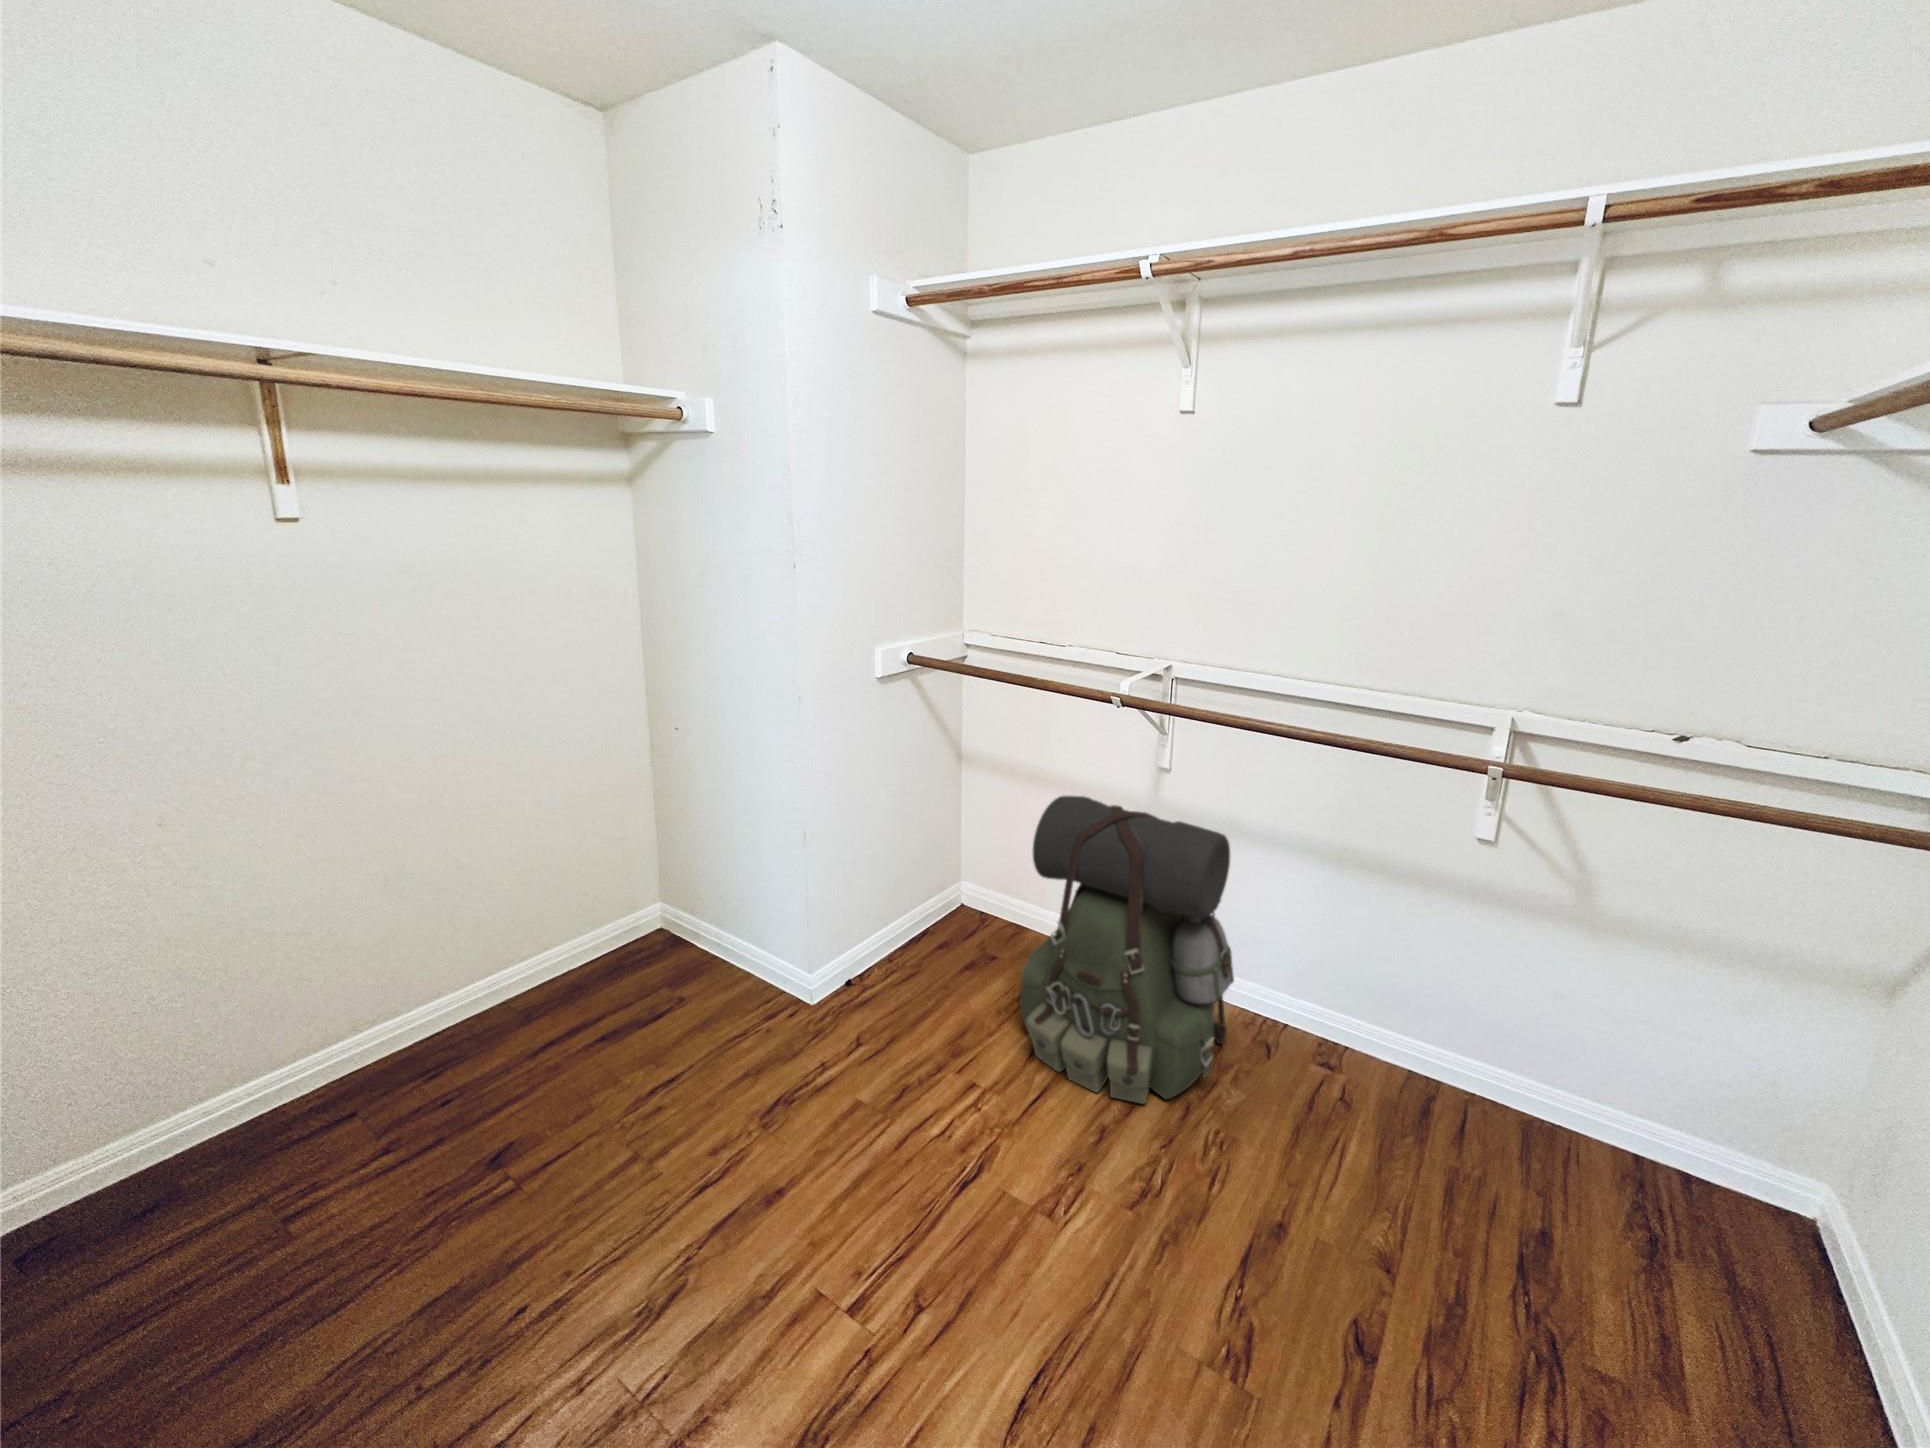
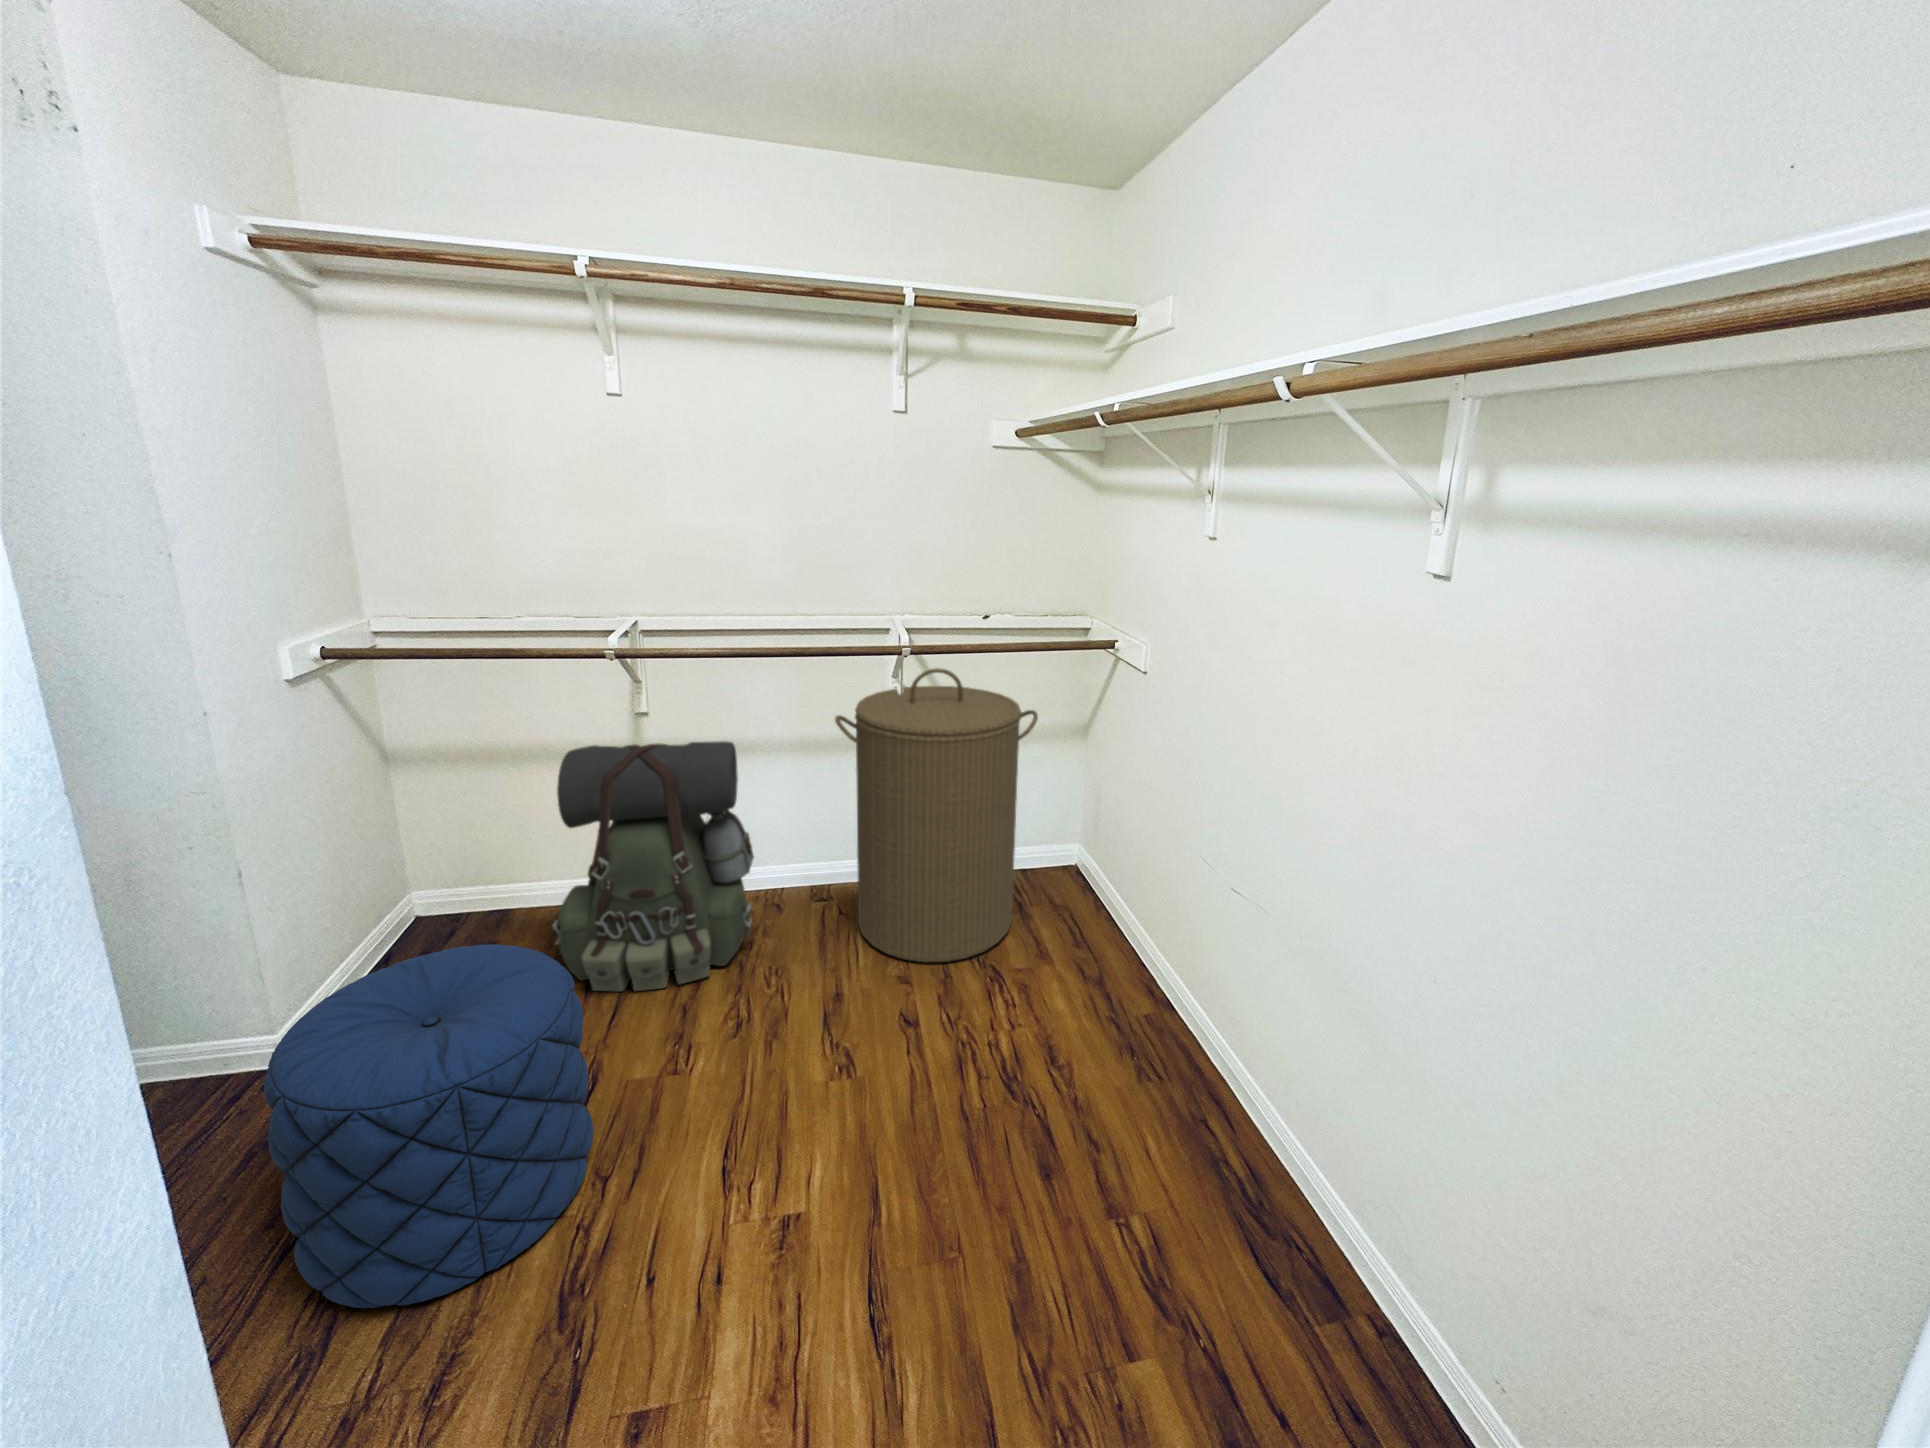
laundry hamper: none [1353,808,1755,1300] -> present [835,668,1038,962]
pouf: none [669,970,941,1345] -> present [264,944,593,1308]

